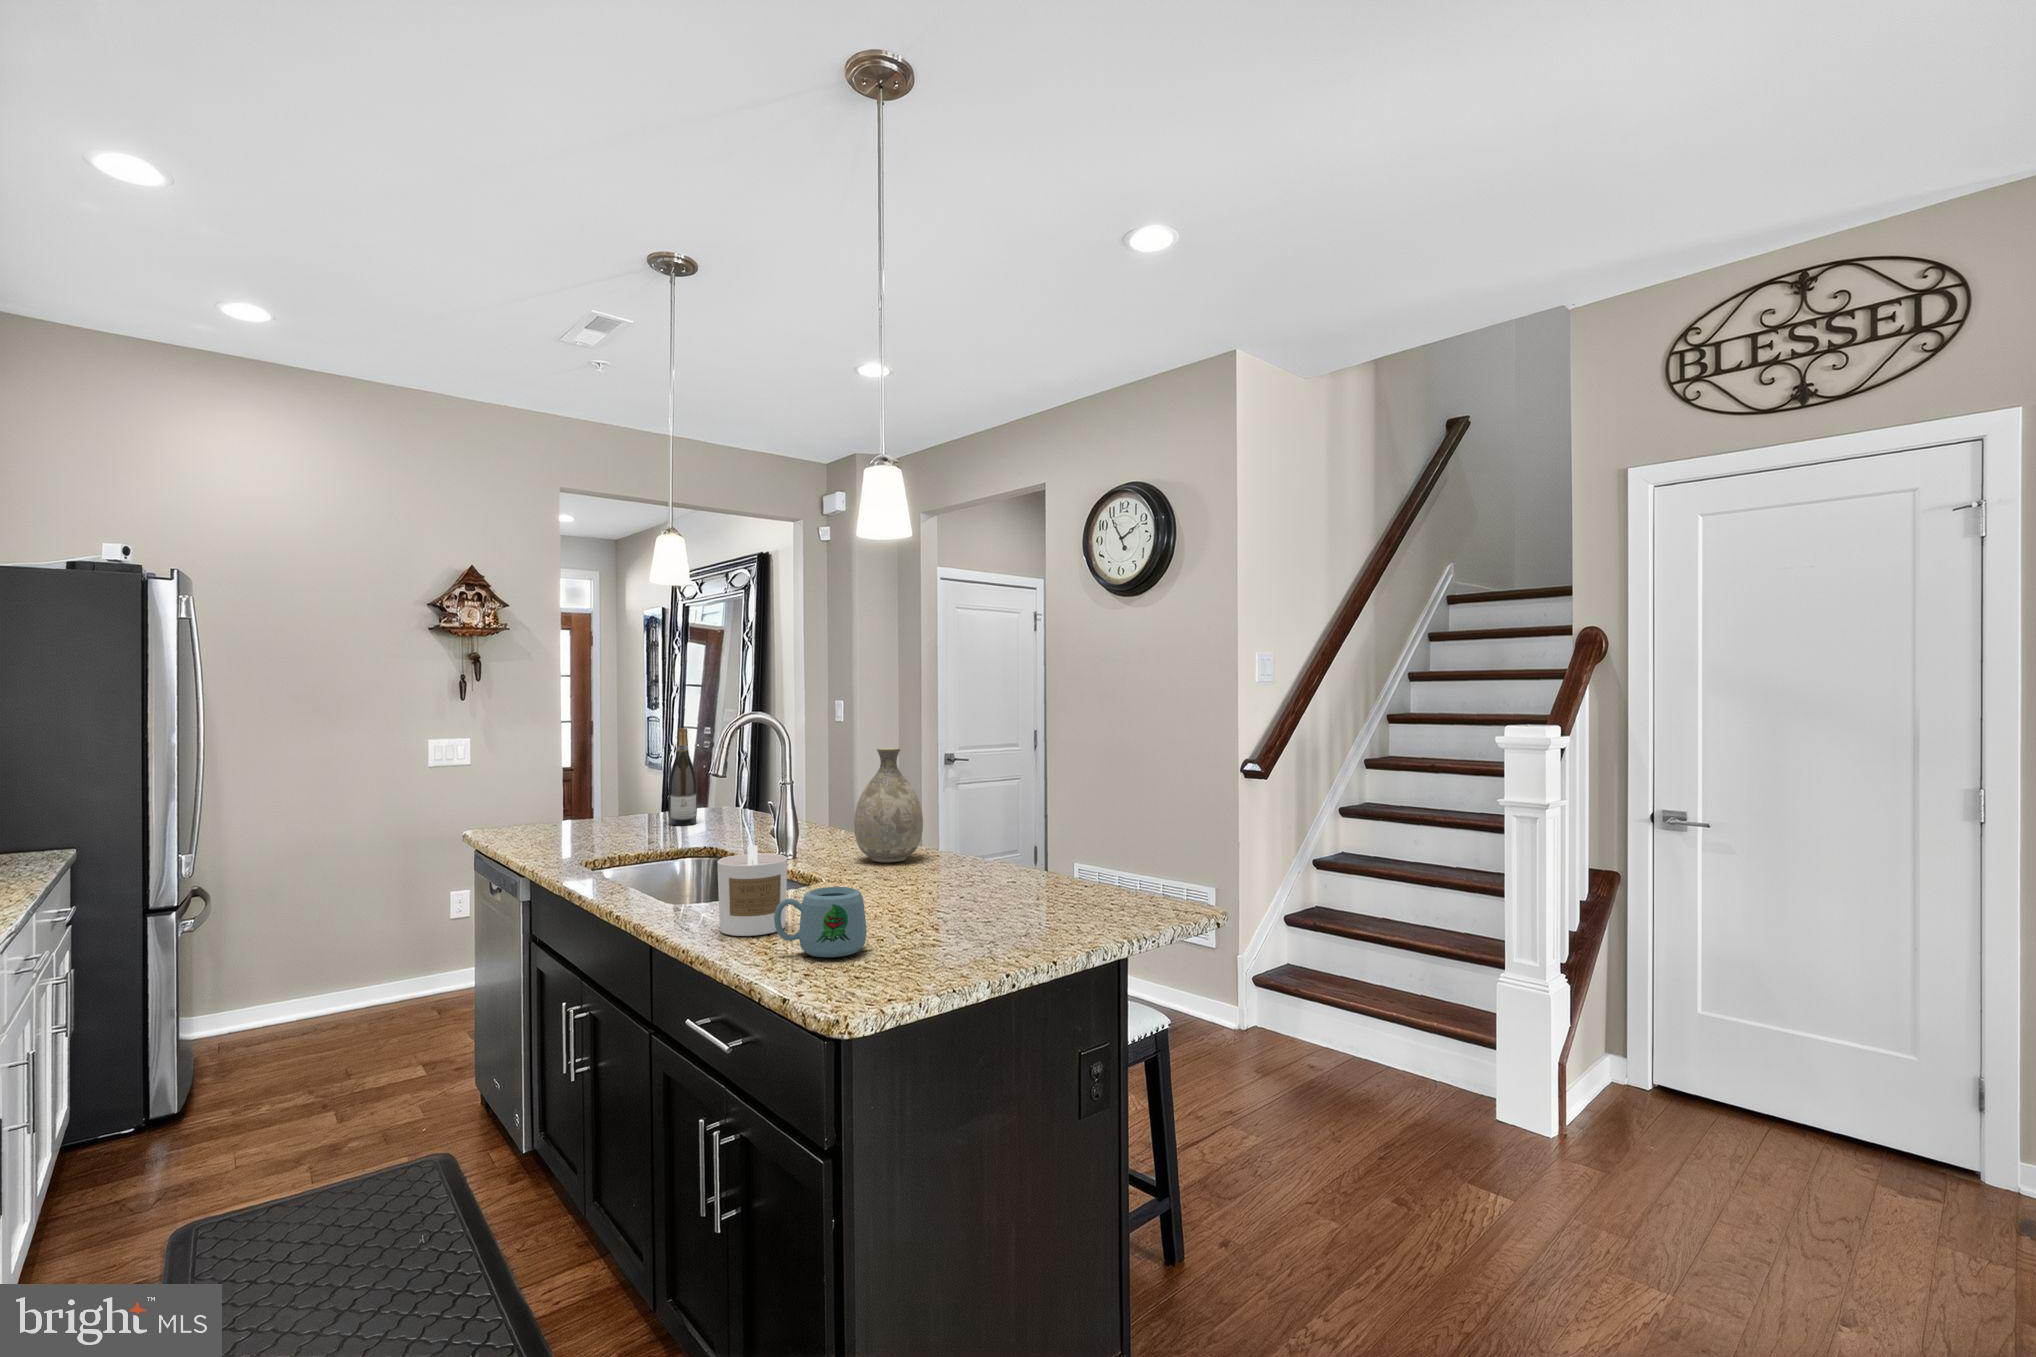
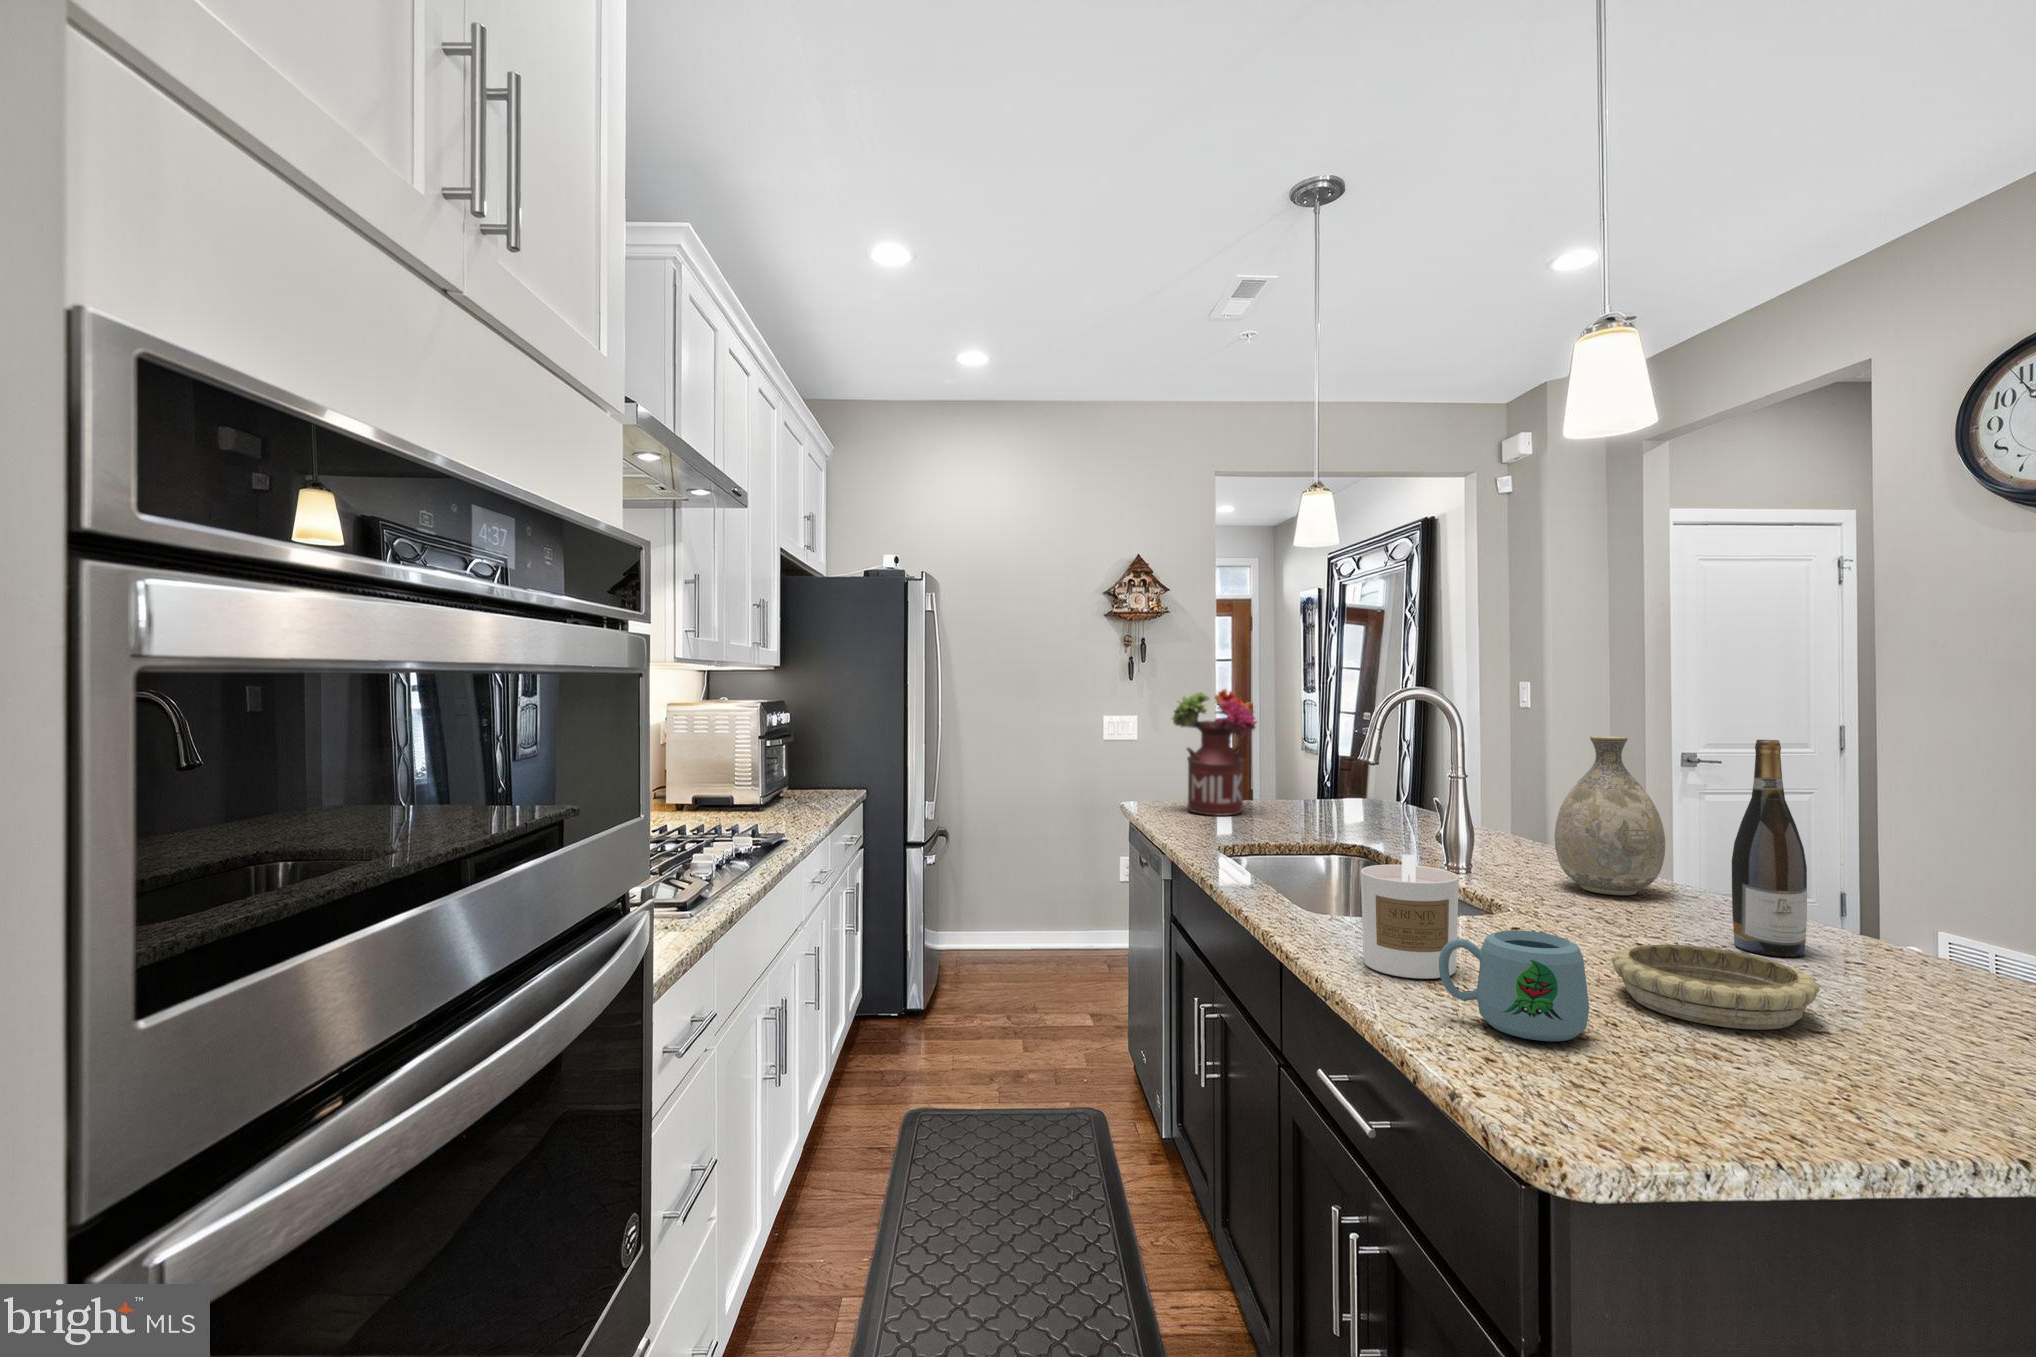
flower arrangement: none [526,714,615,835] -> present [1172,689,1257,816]
wine bottle: present [668,728,697,825] -> present [1732,740,1807,957]
decorative bowl: none [882,885,990,931] -> present [1611,944,1820,1029]

